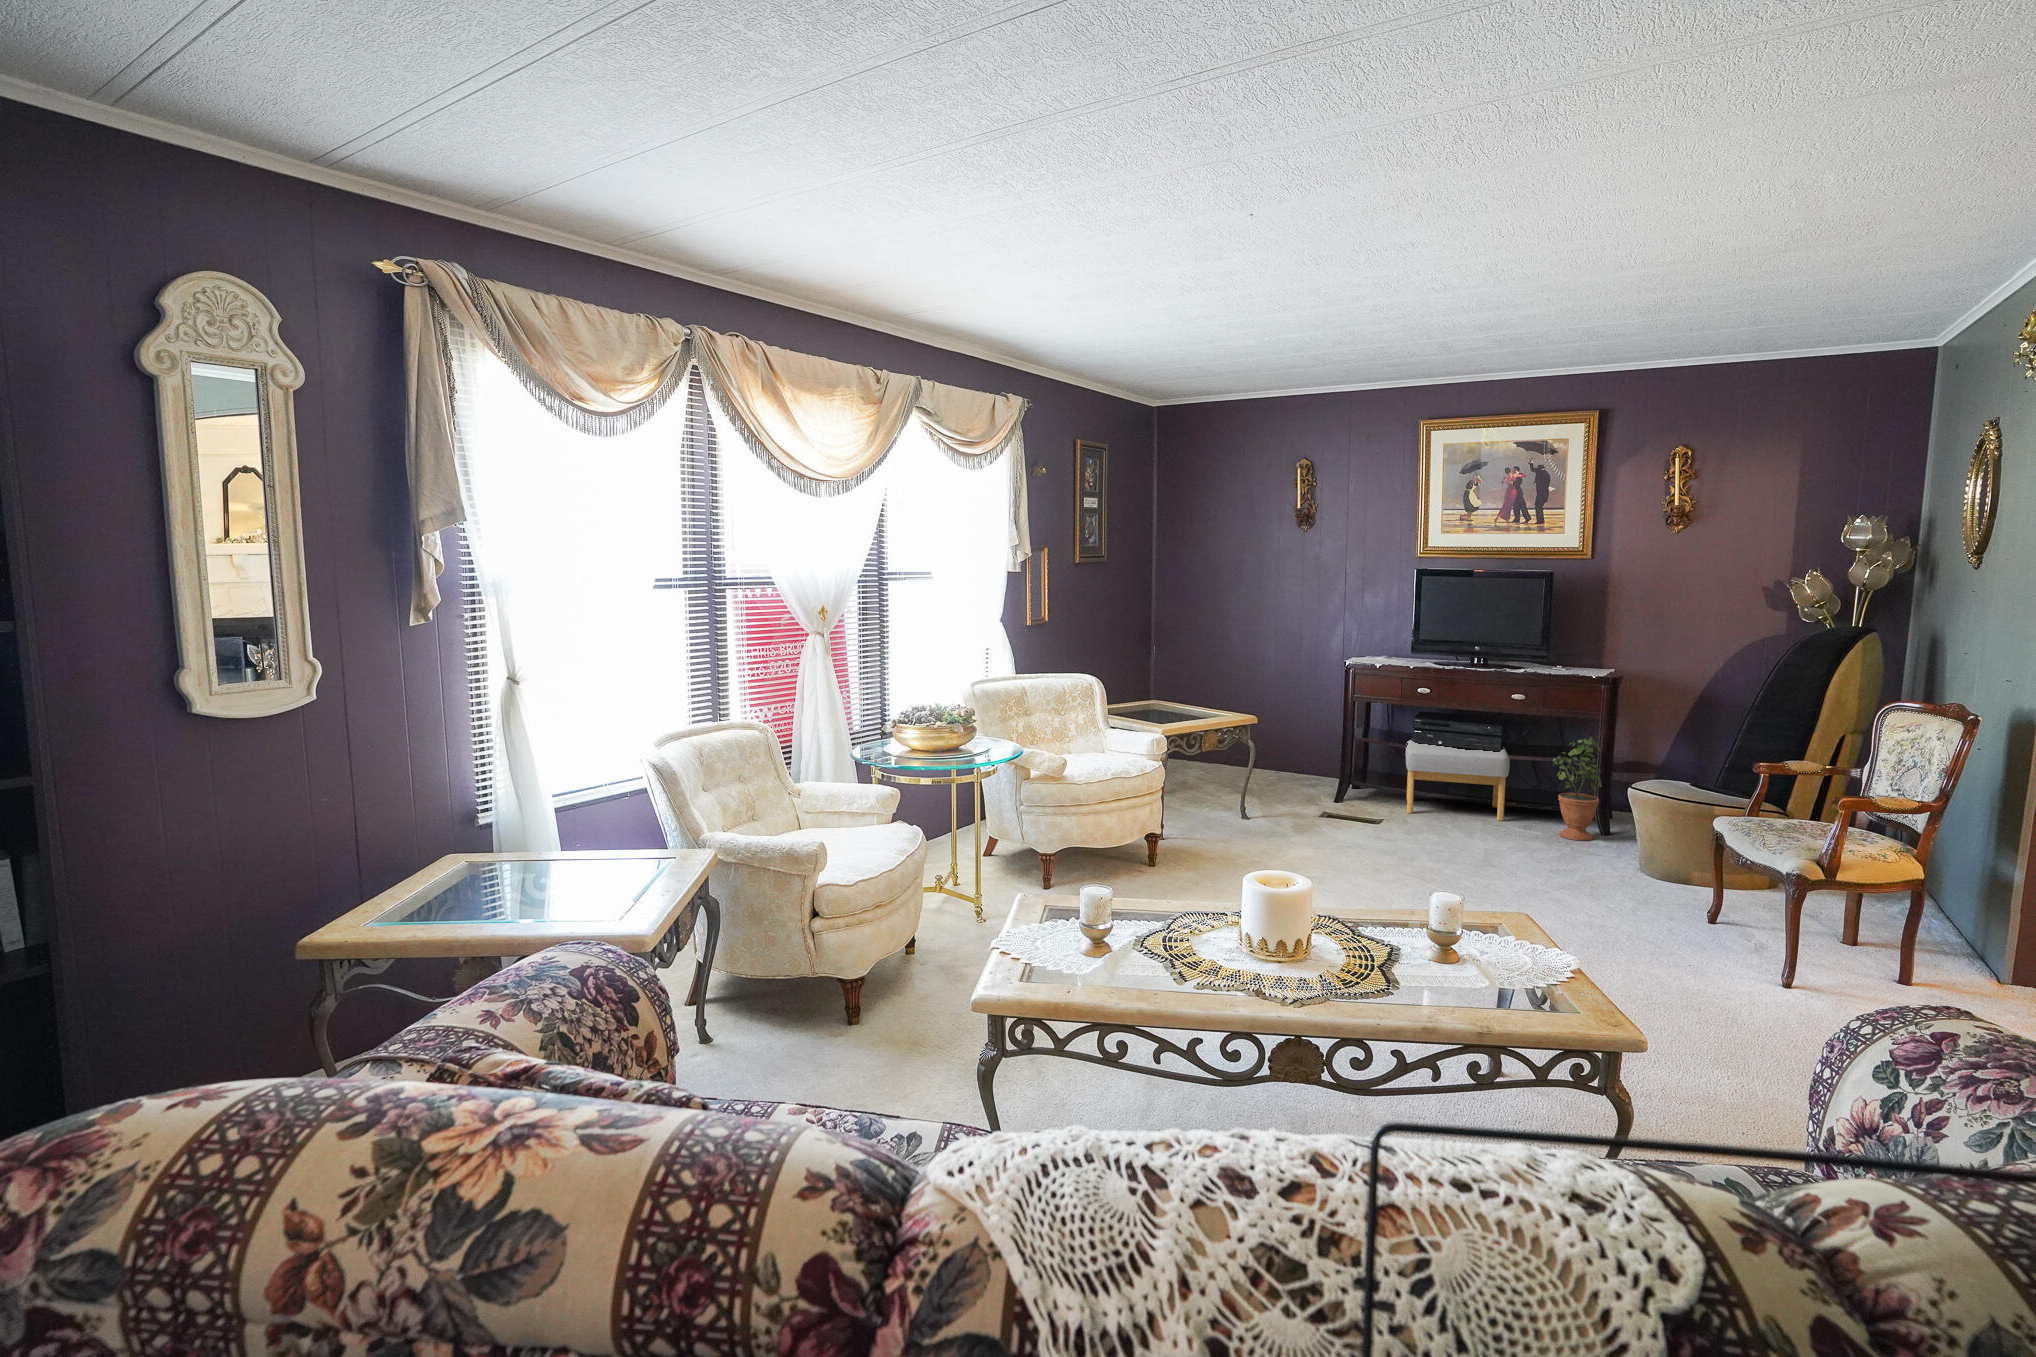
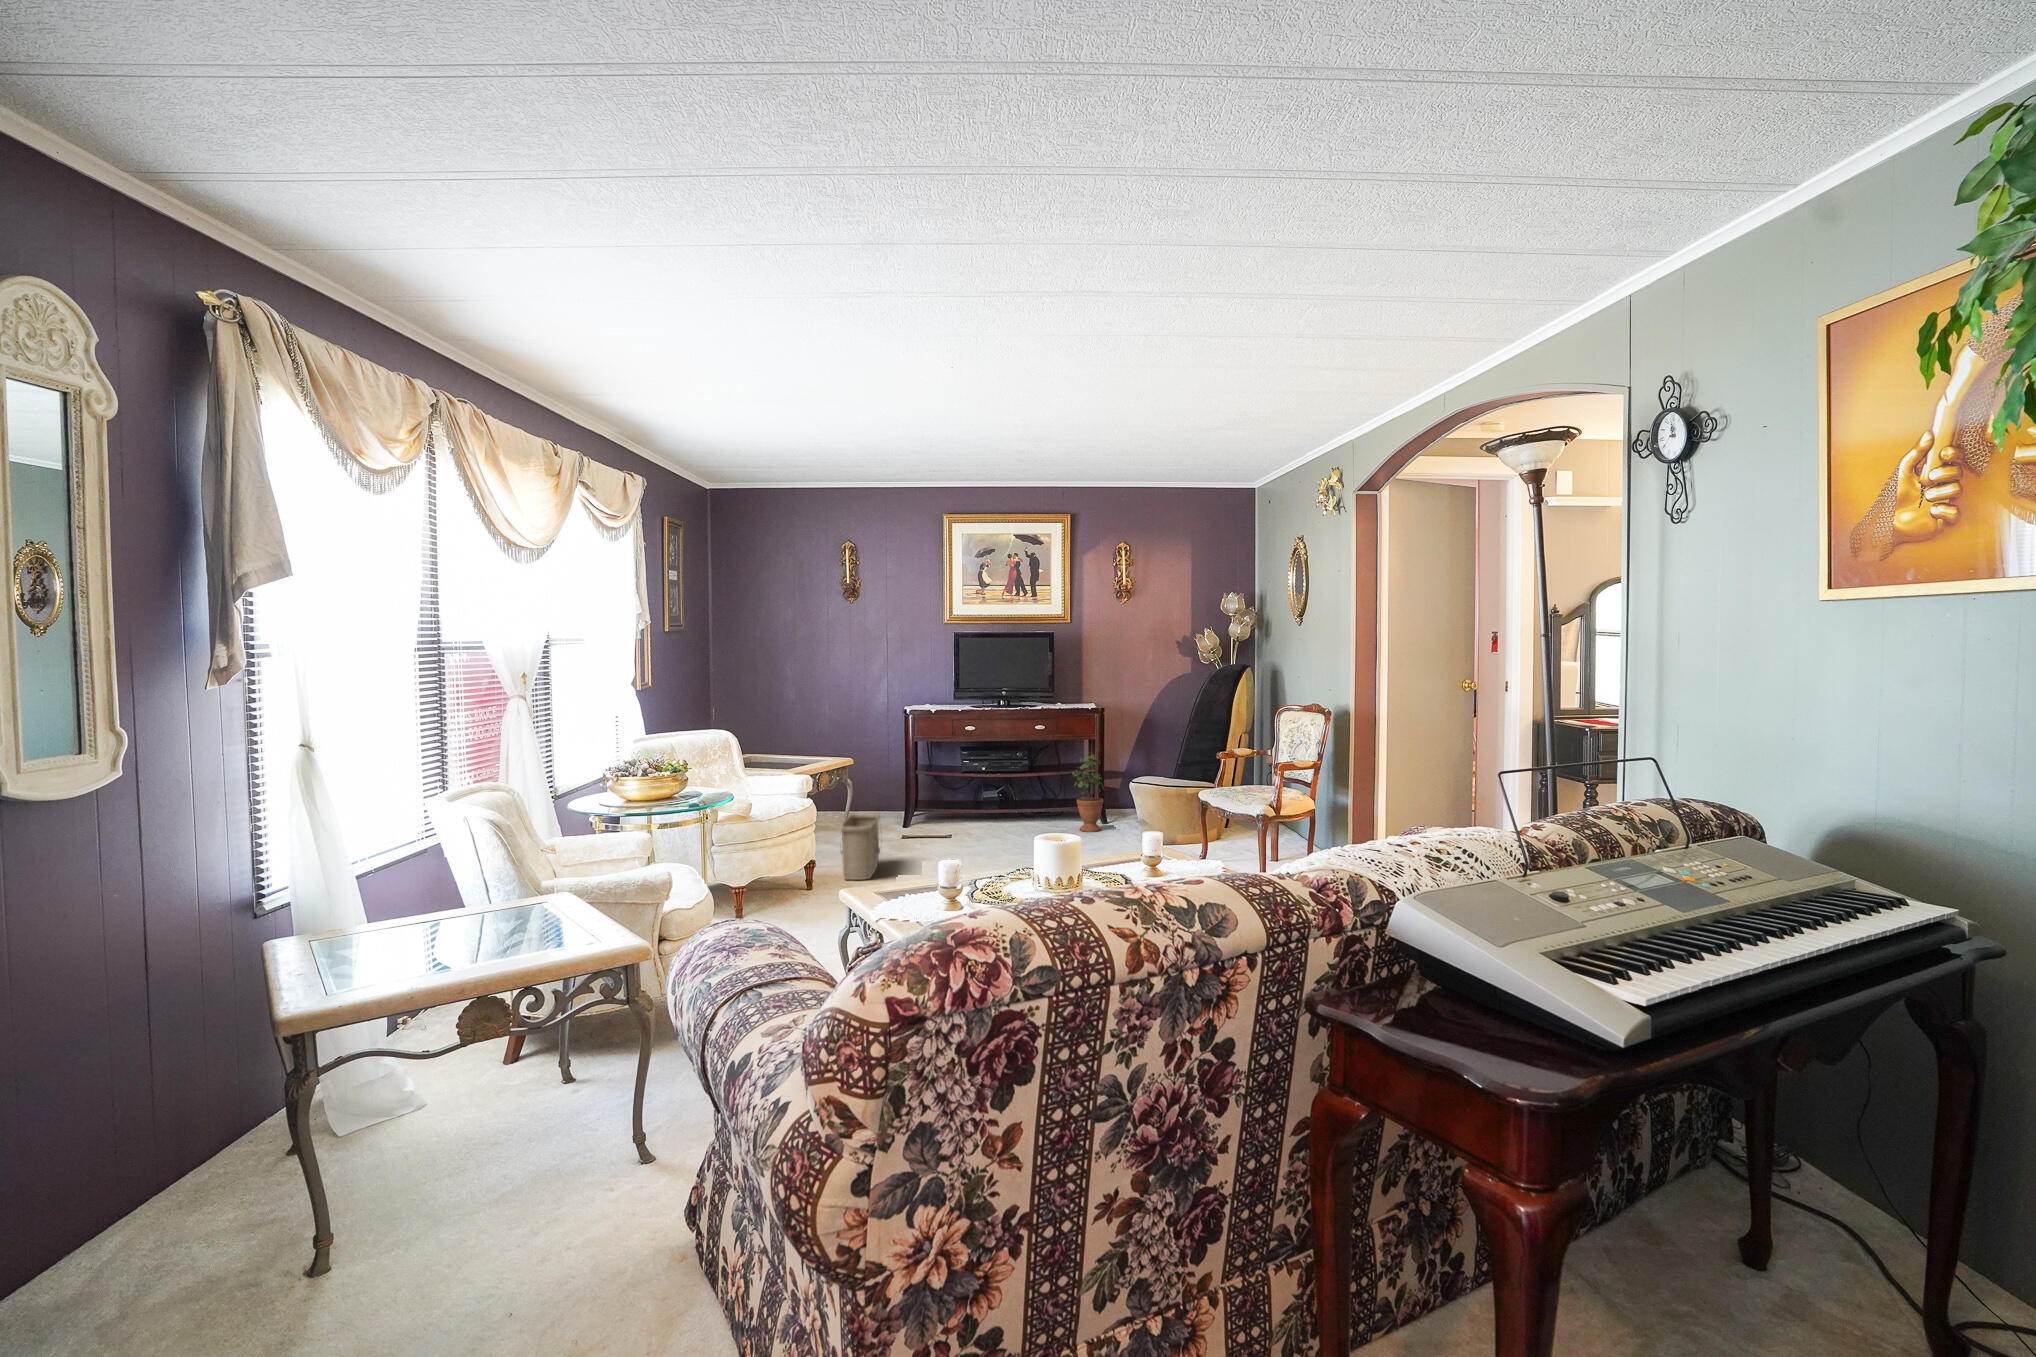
footstool: present [1406,740,1510,821] -> none [955,770,1038,832]
basket: none [1192,777,1259,856] -> present [841,813,880,880]

